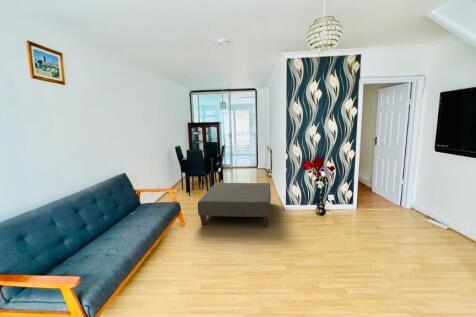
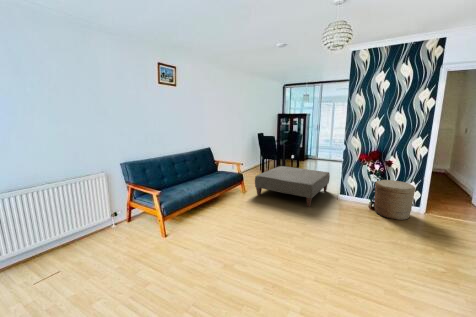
woven basket: none [321,184,356,222] -> present [374,180,415,220]

